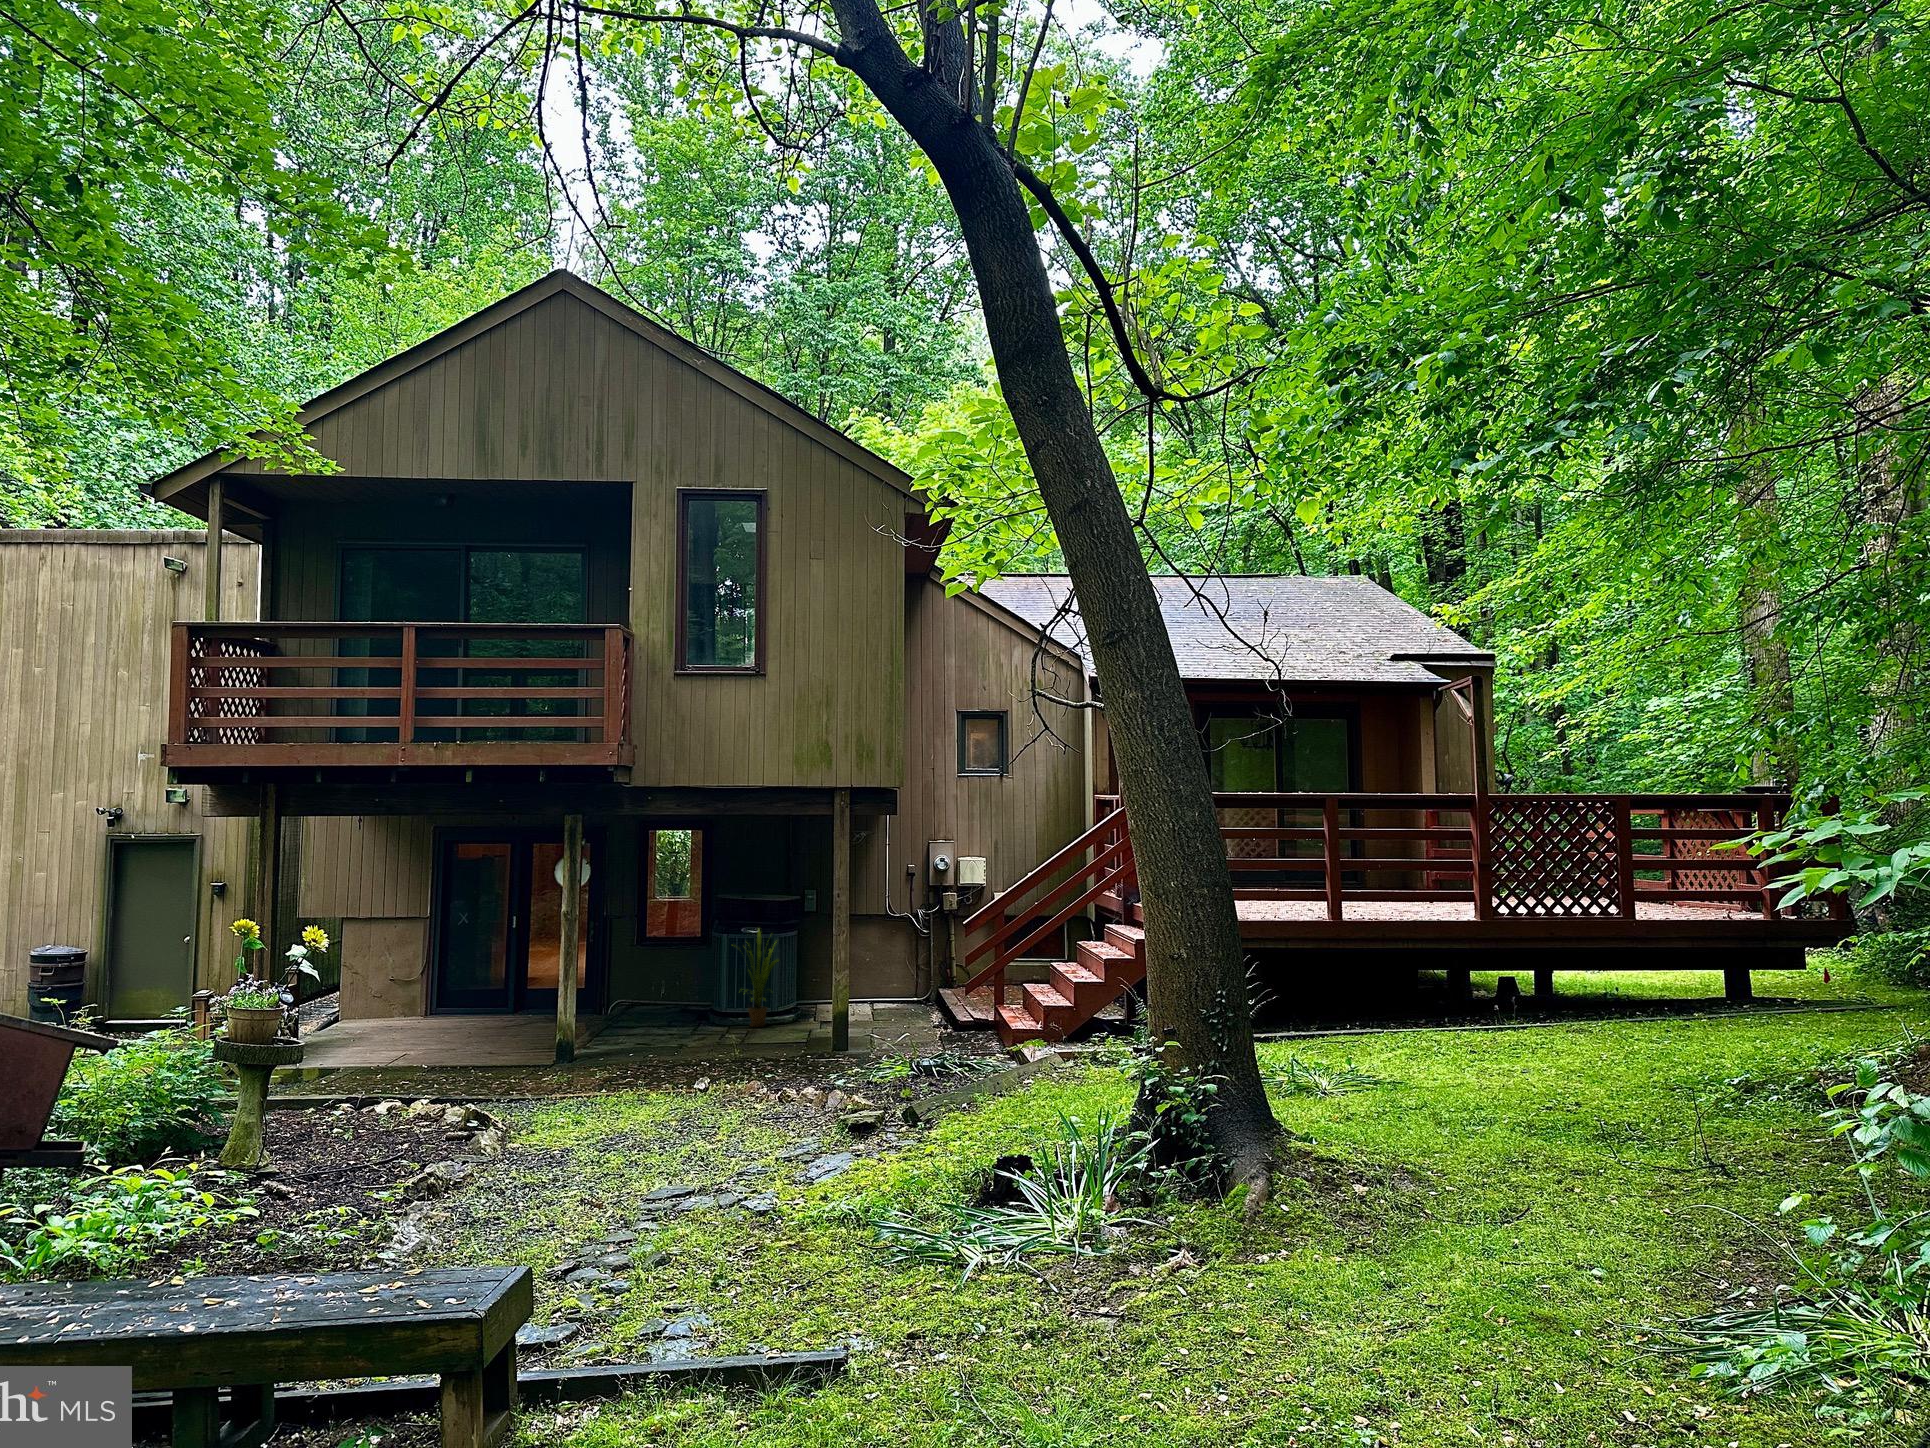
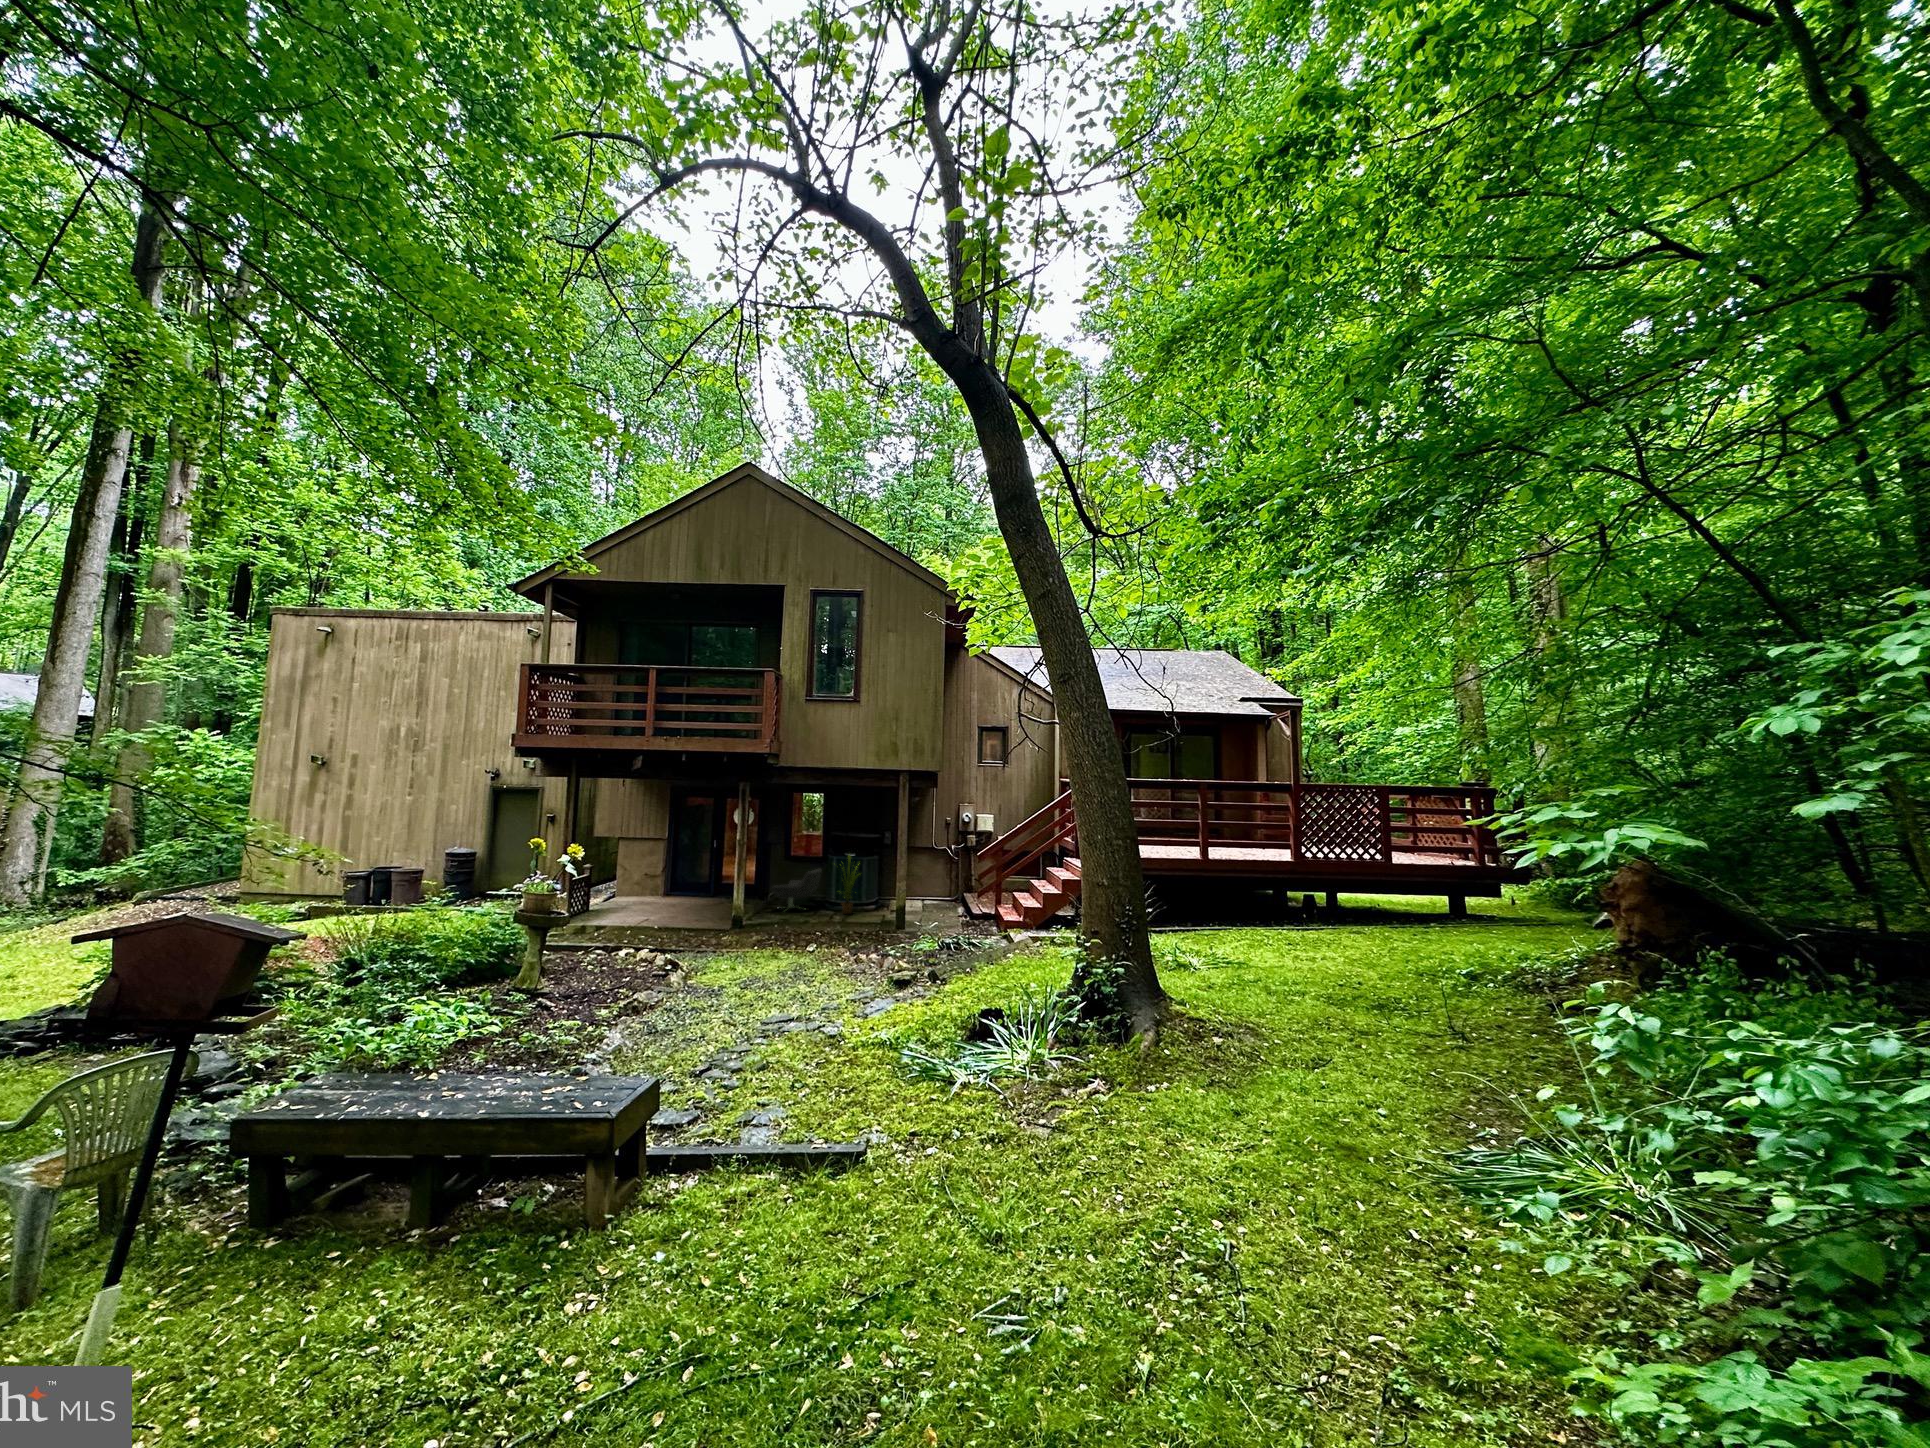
lounge chair: none [629,954,713,1027] -> present [771,869,822,908]

